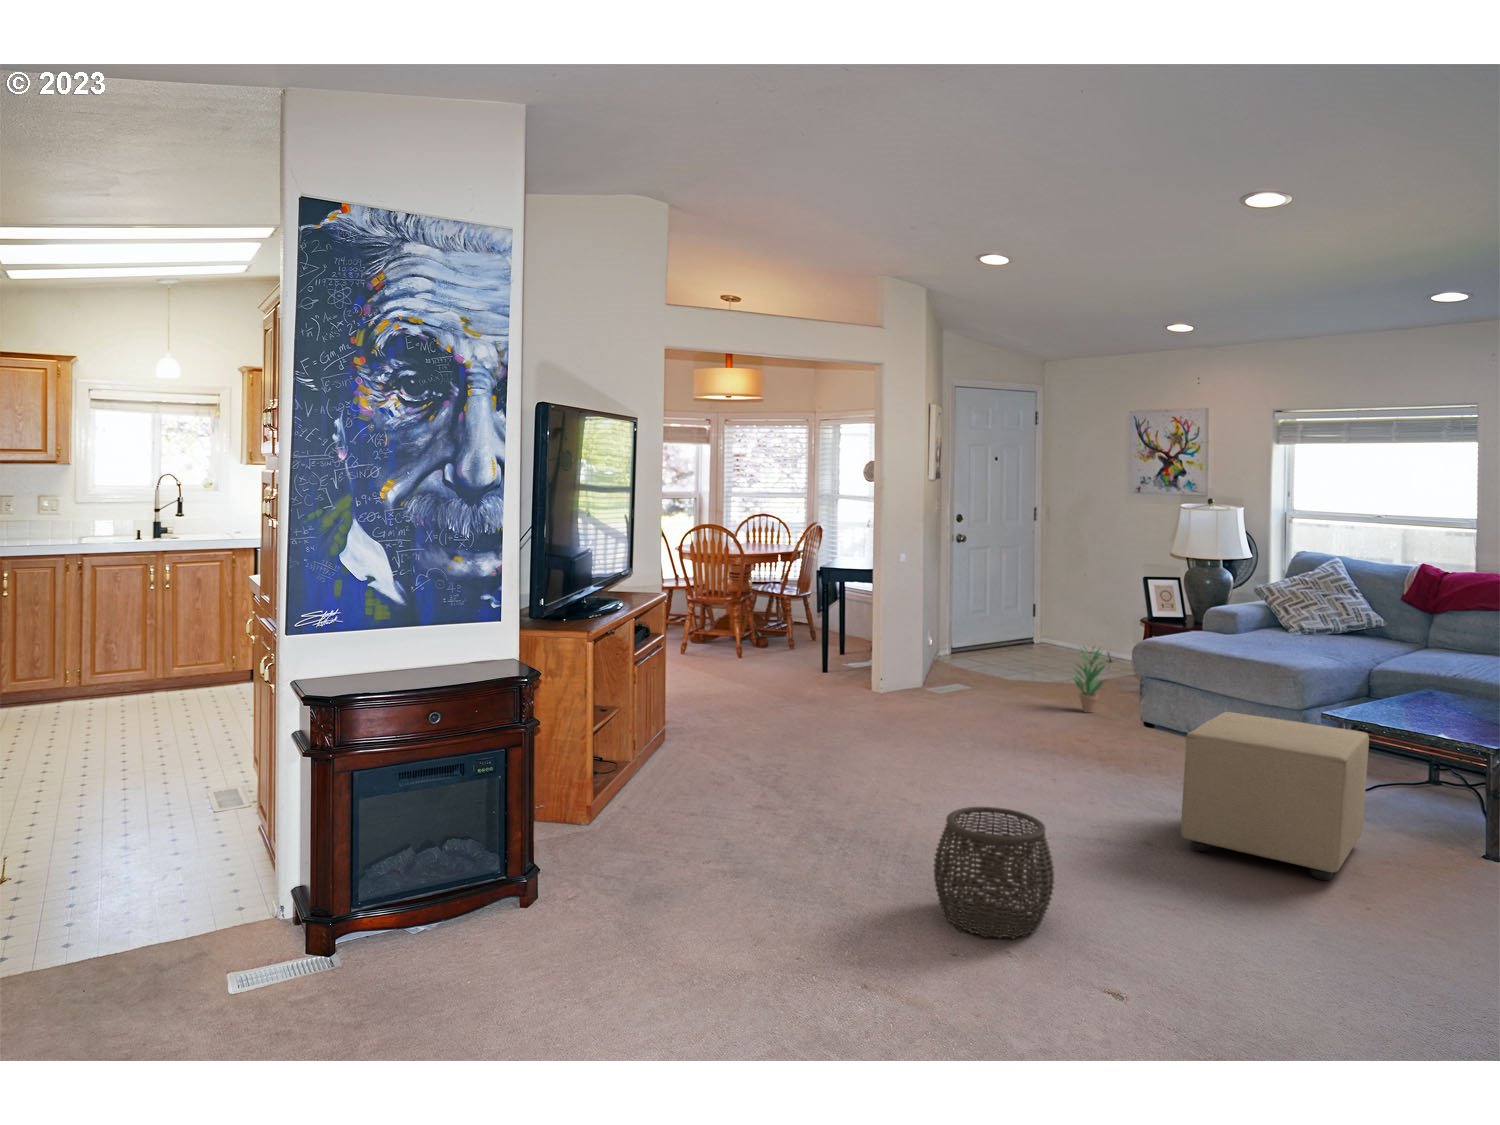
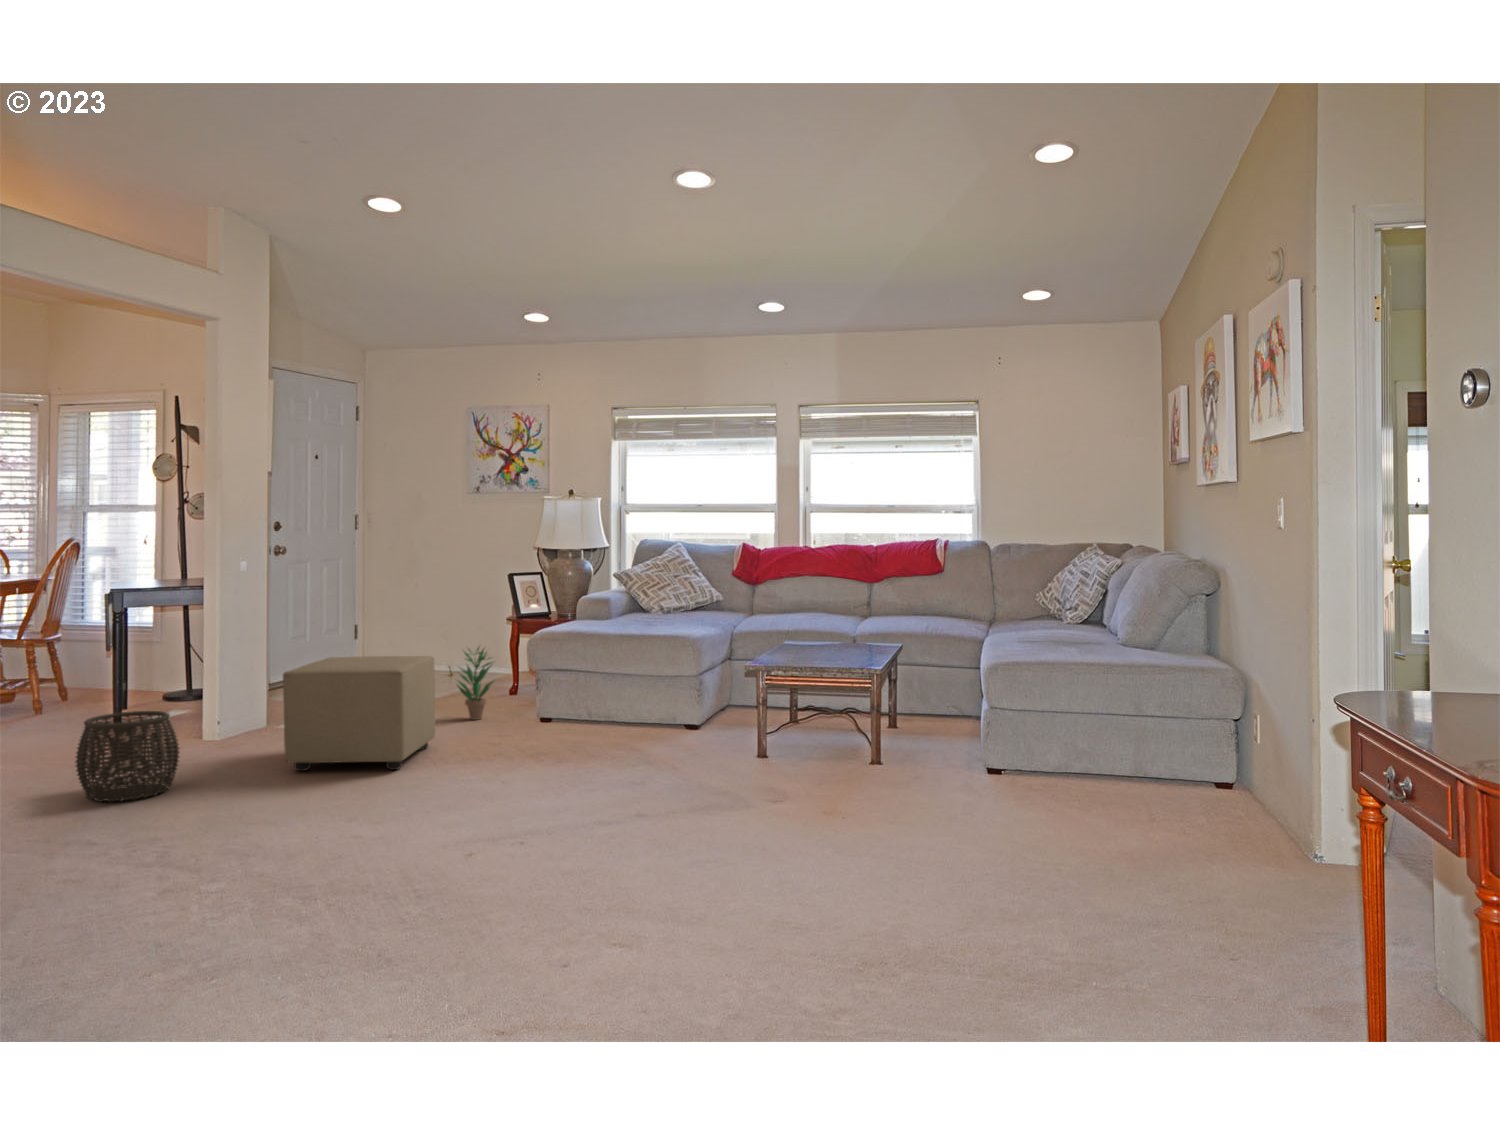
ottoman: present [1181,712,1369,880] -> present [283,656,435,771]
woven basket: present [934,807,1054,939] -> present [75,711,179,802]

